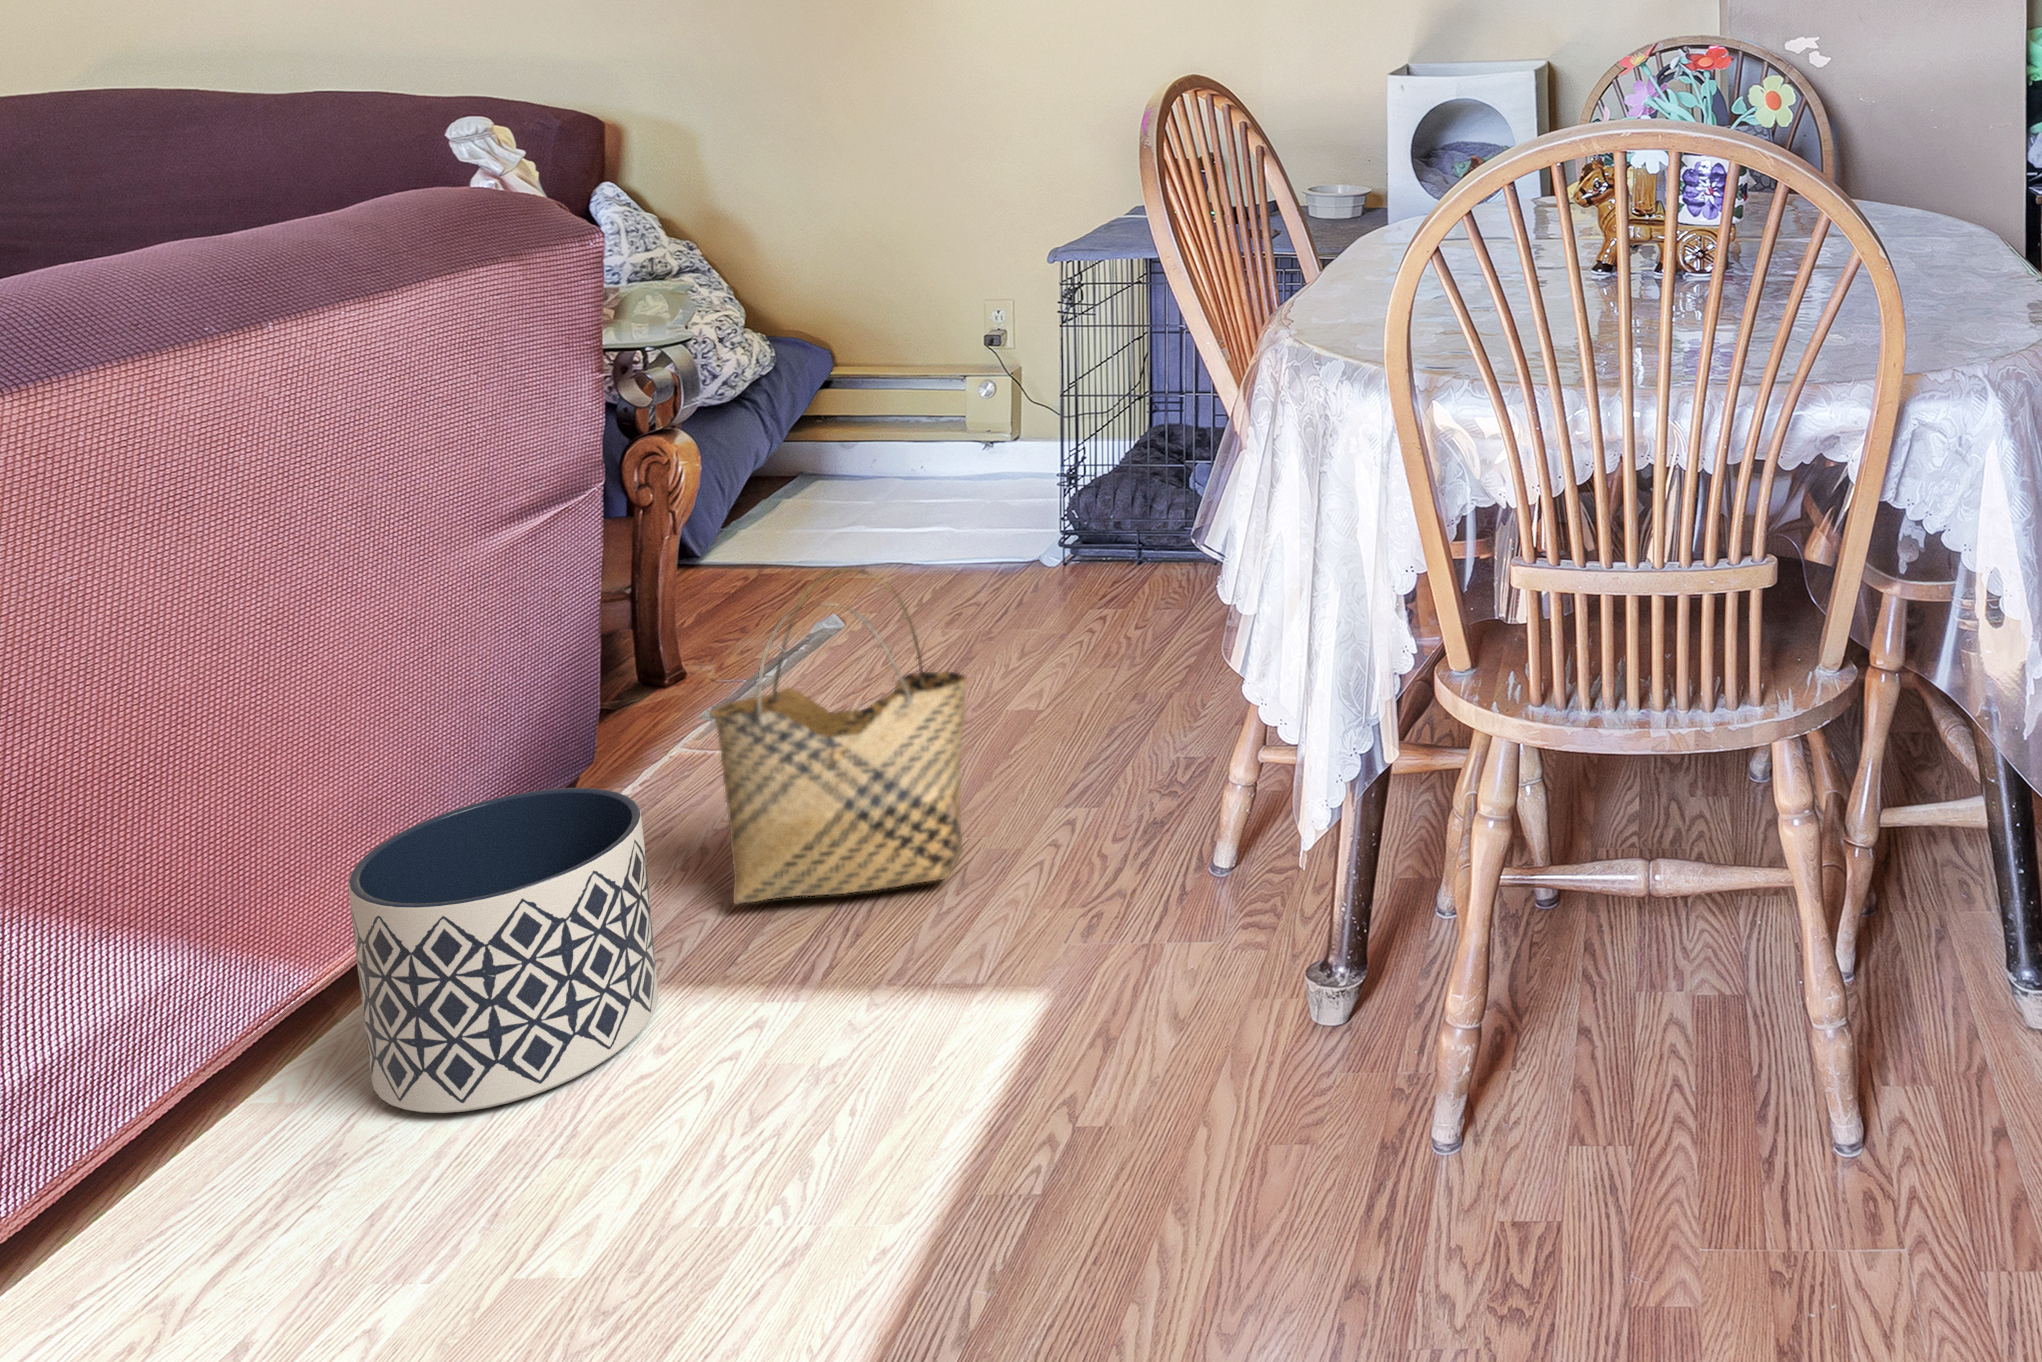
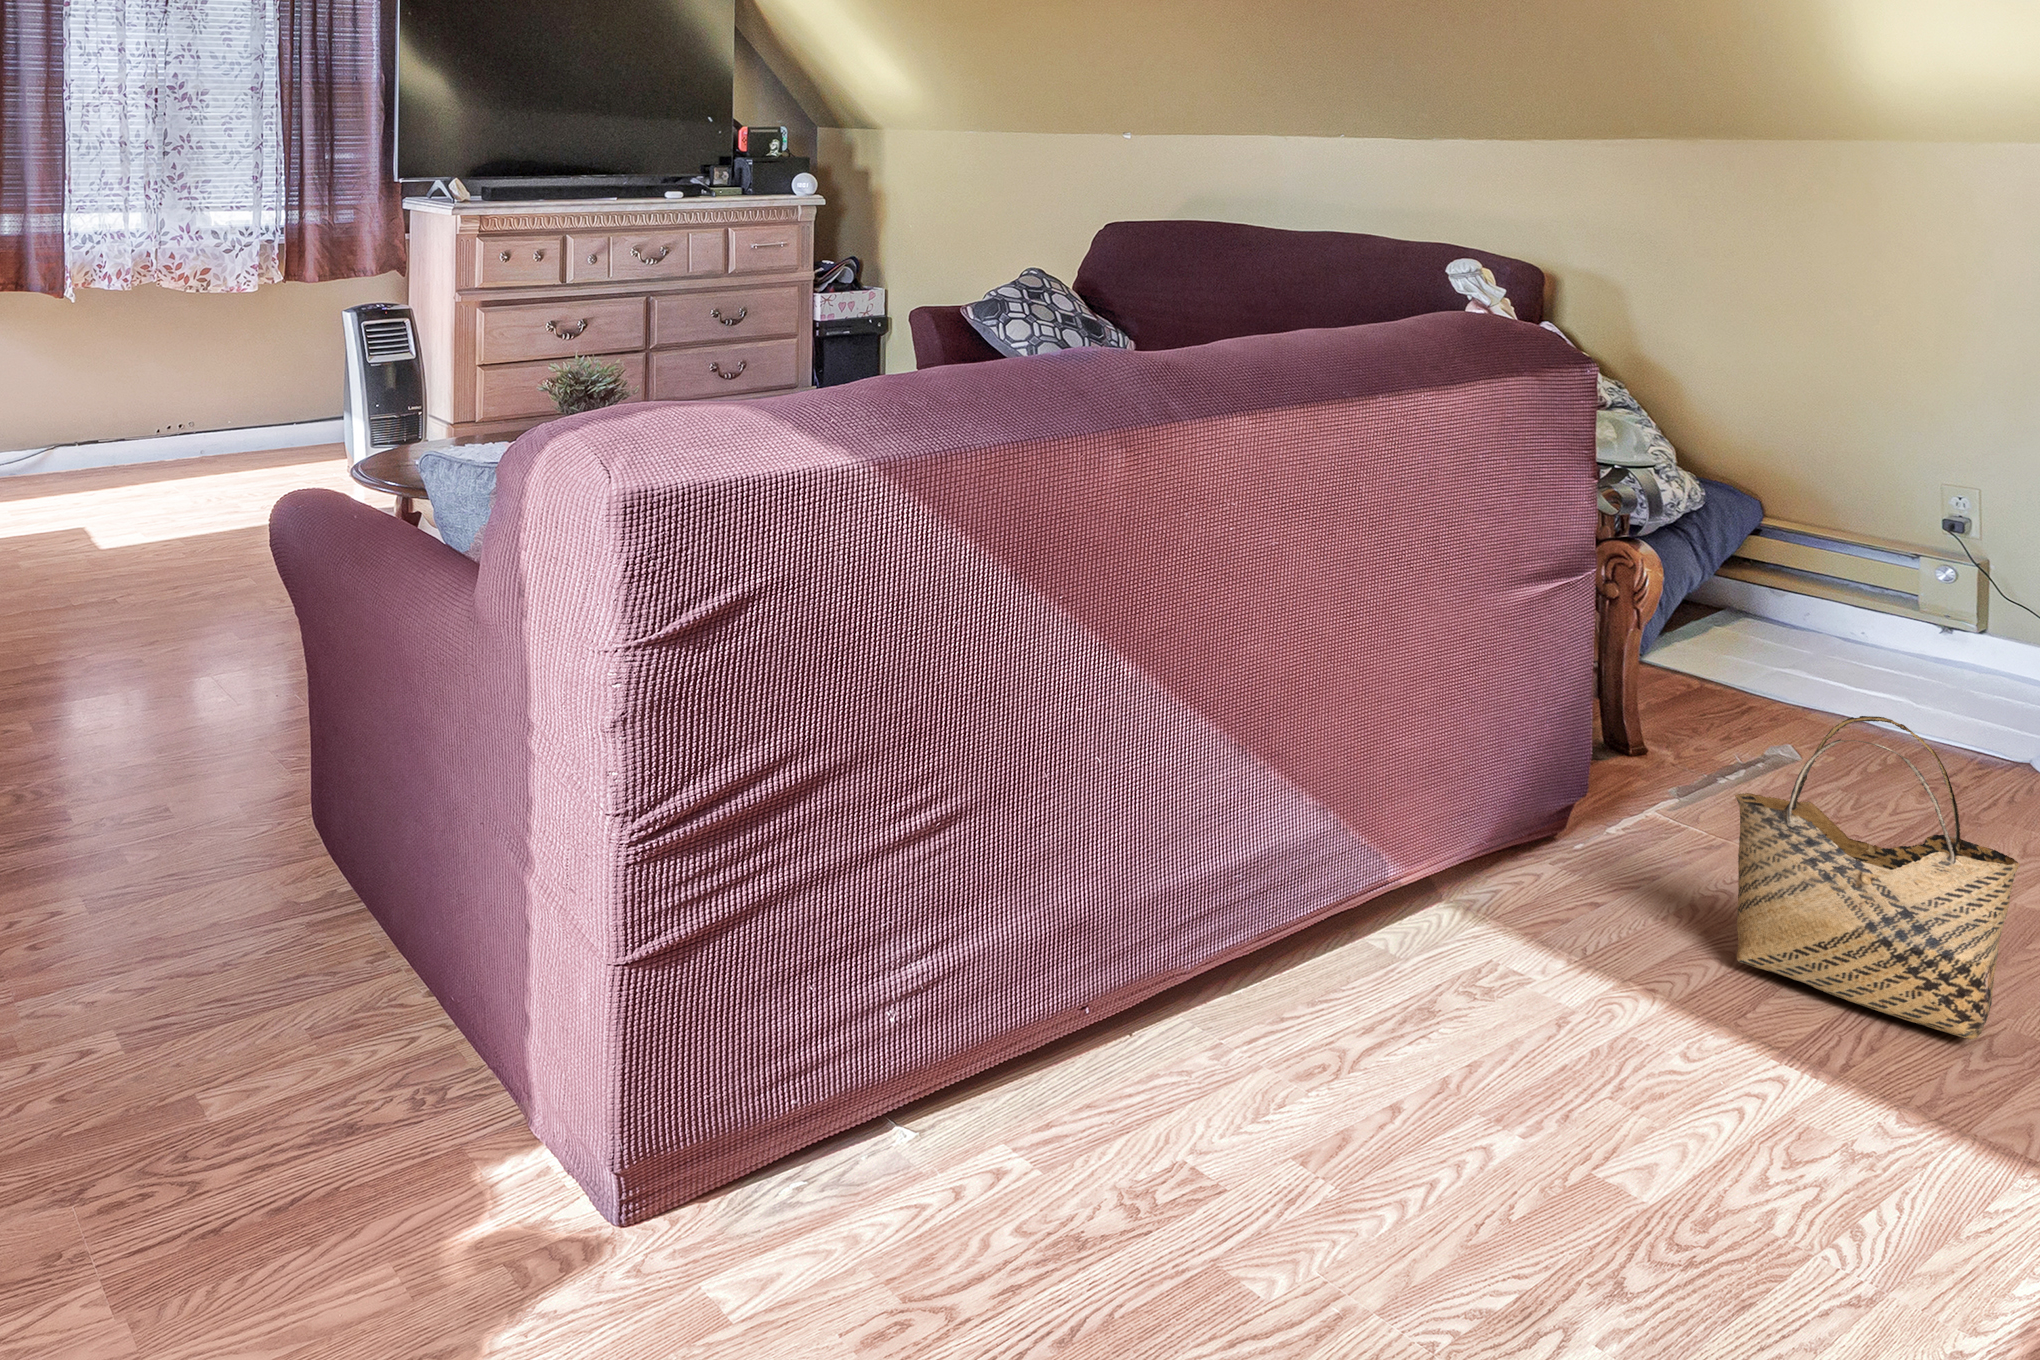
planter: present [348,788,658,1113] -> none [1466,791,1692,1028]

